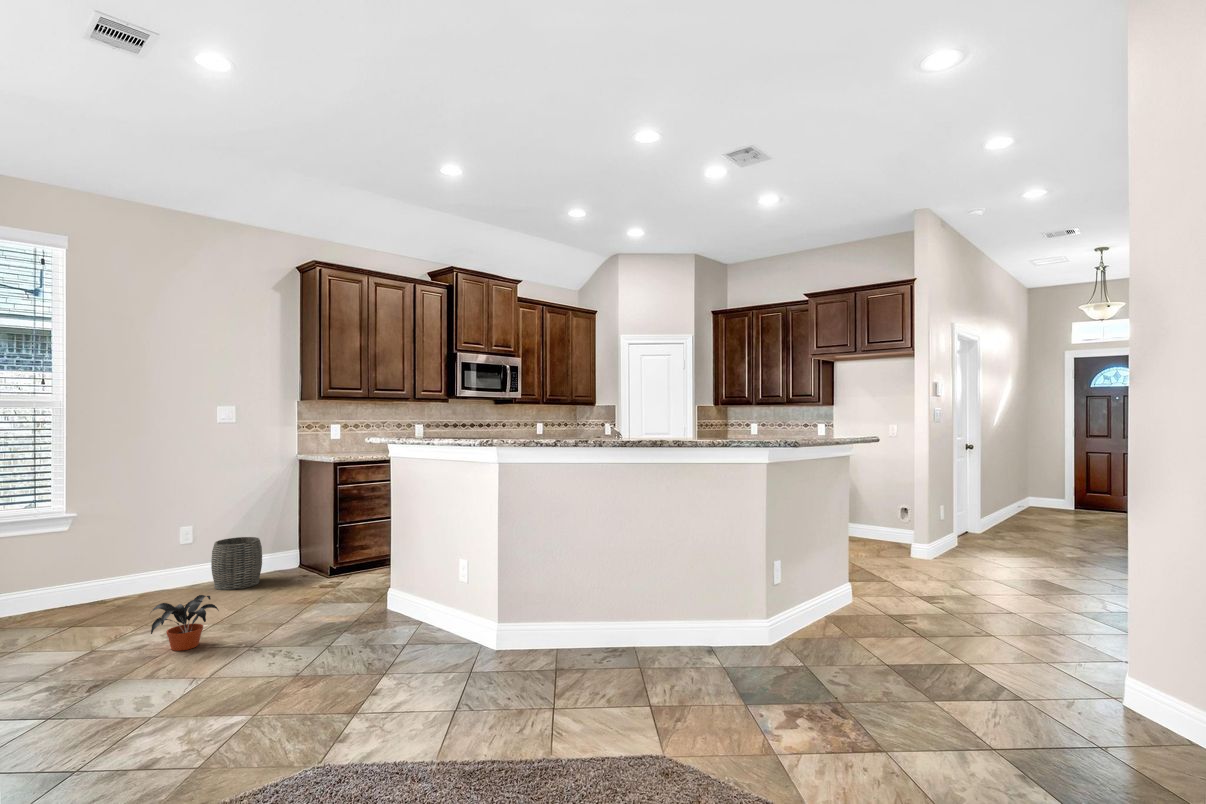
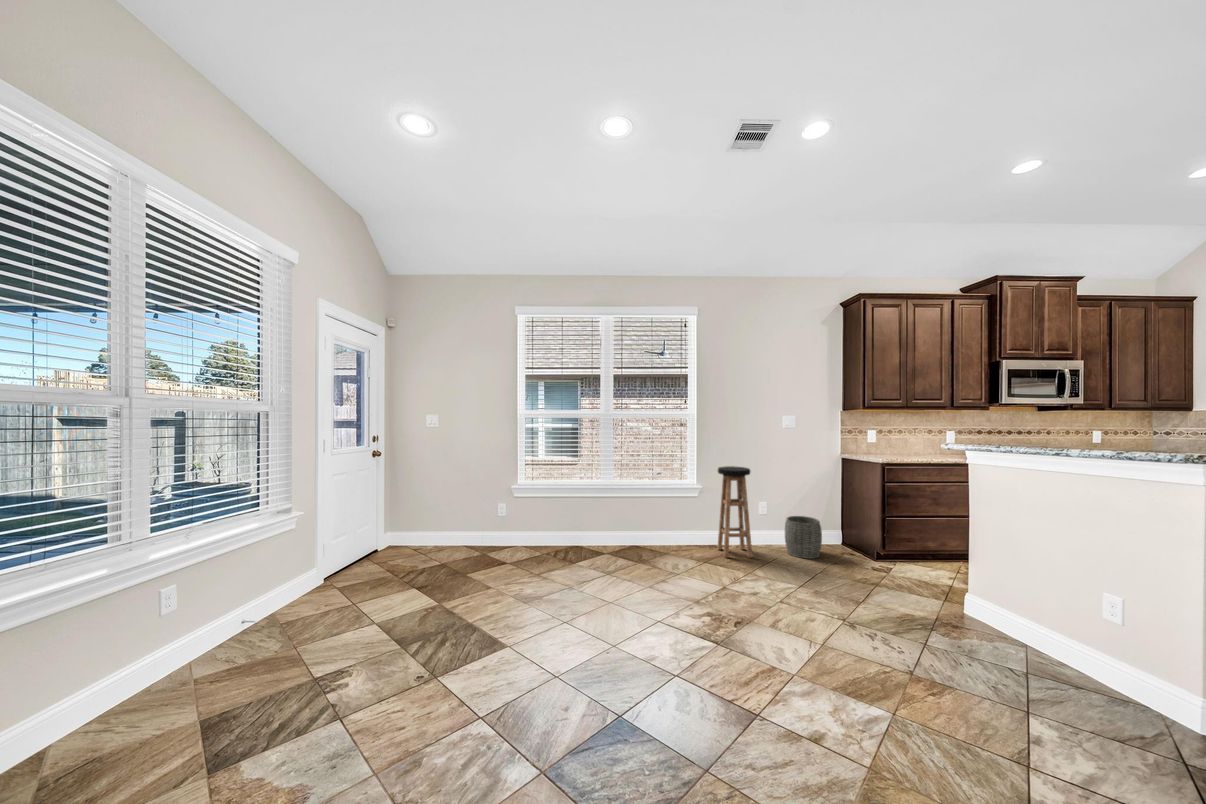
bar stool: none [99,479,156,612] -> present [718,466,752,558]
potted plant: present [151,595,219,651] -> none [769,572,820,617]

